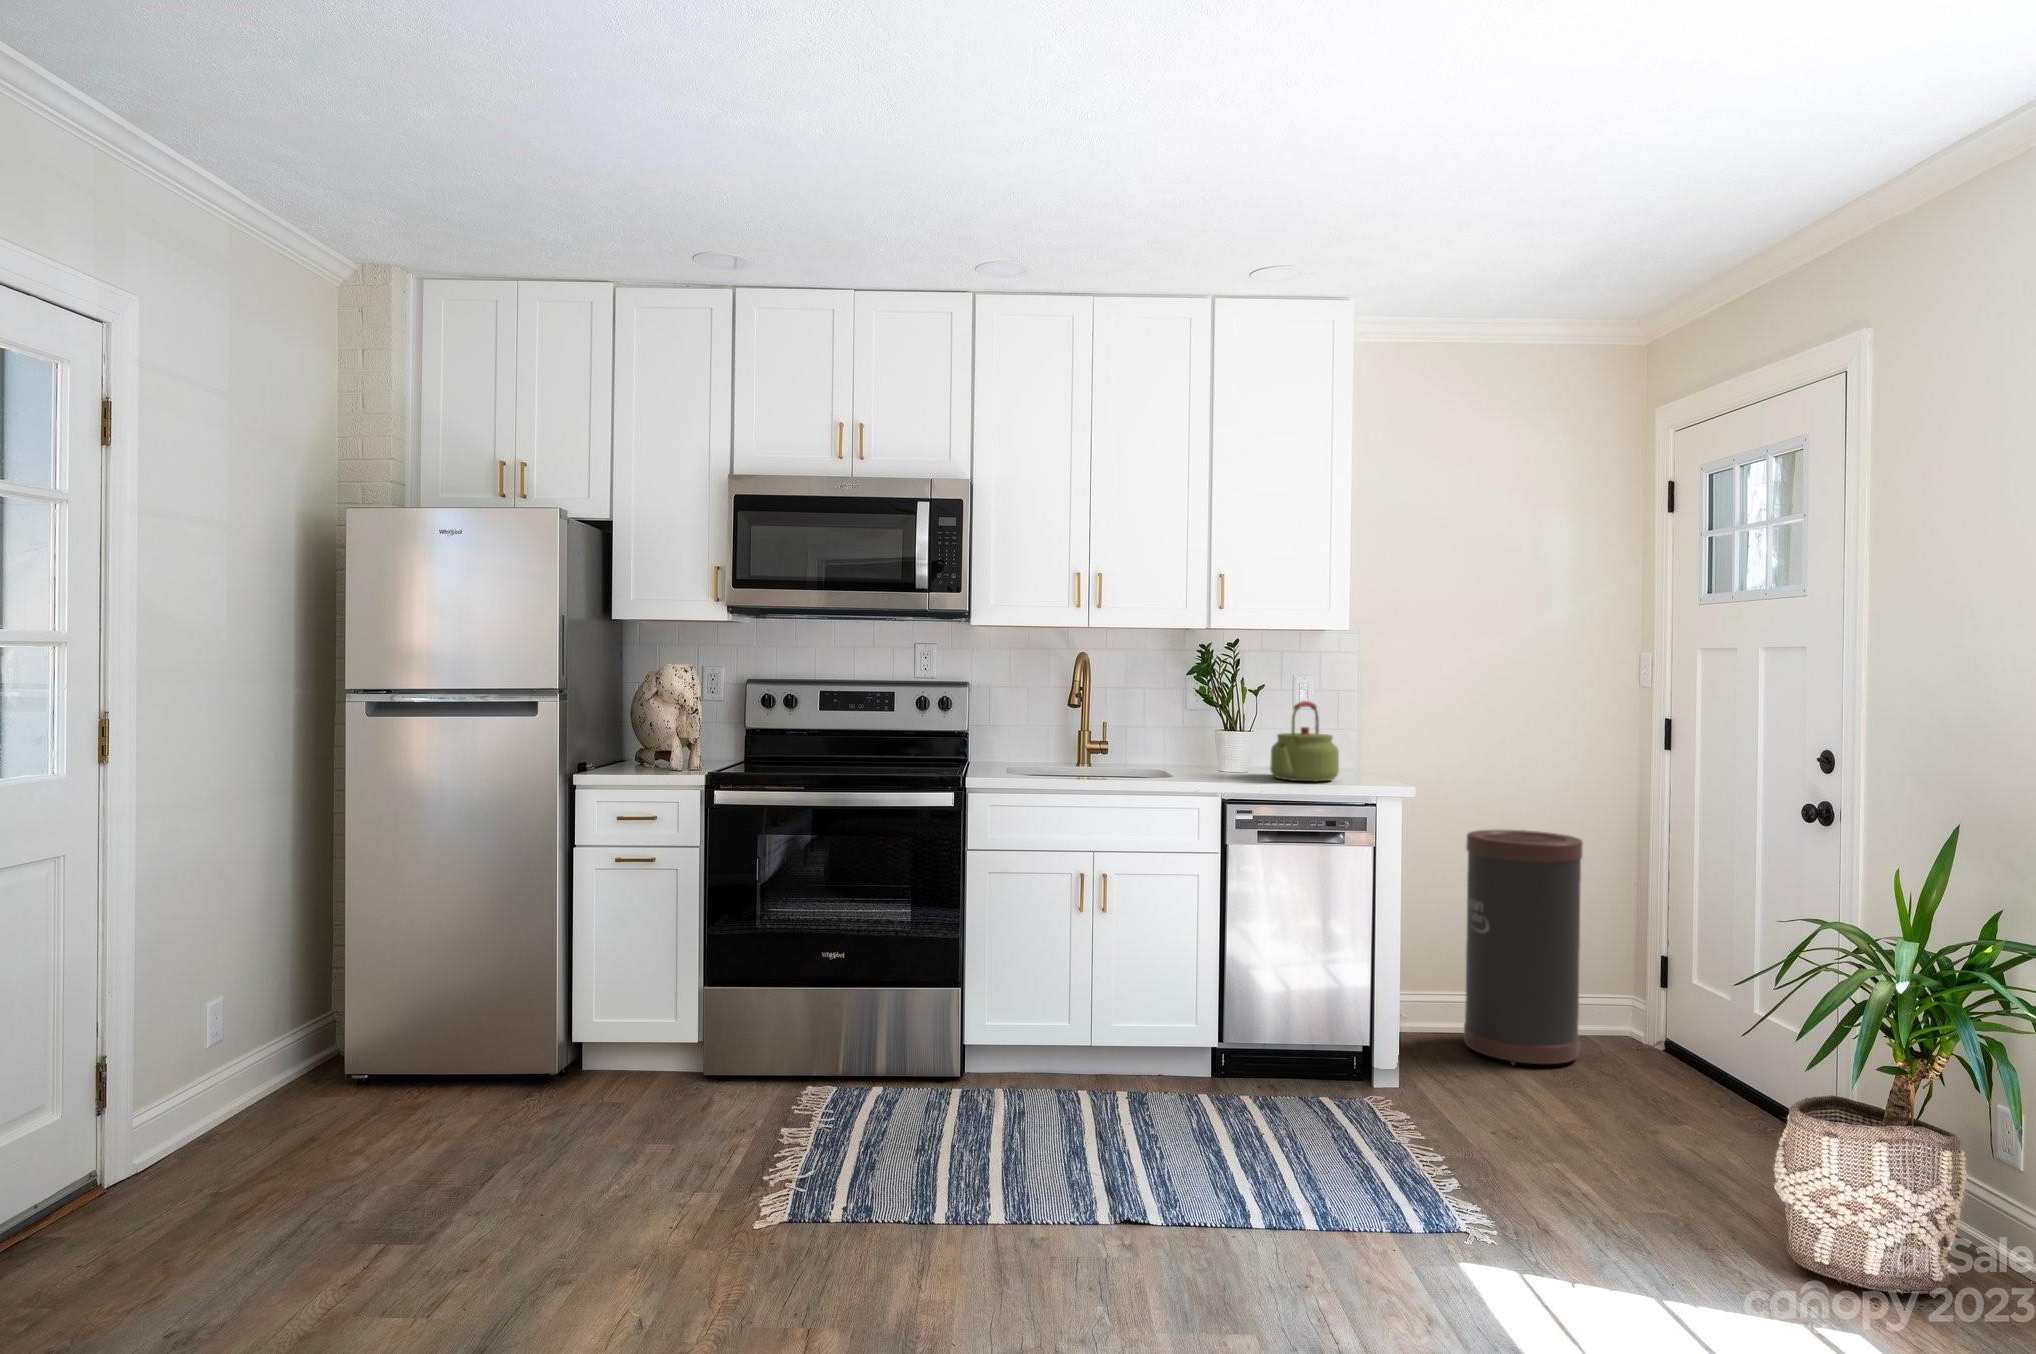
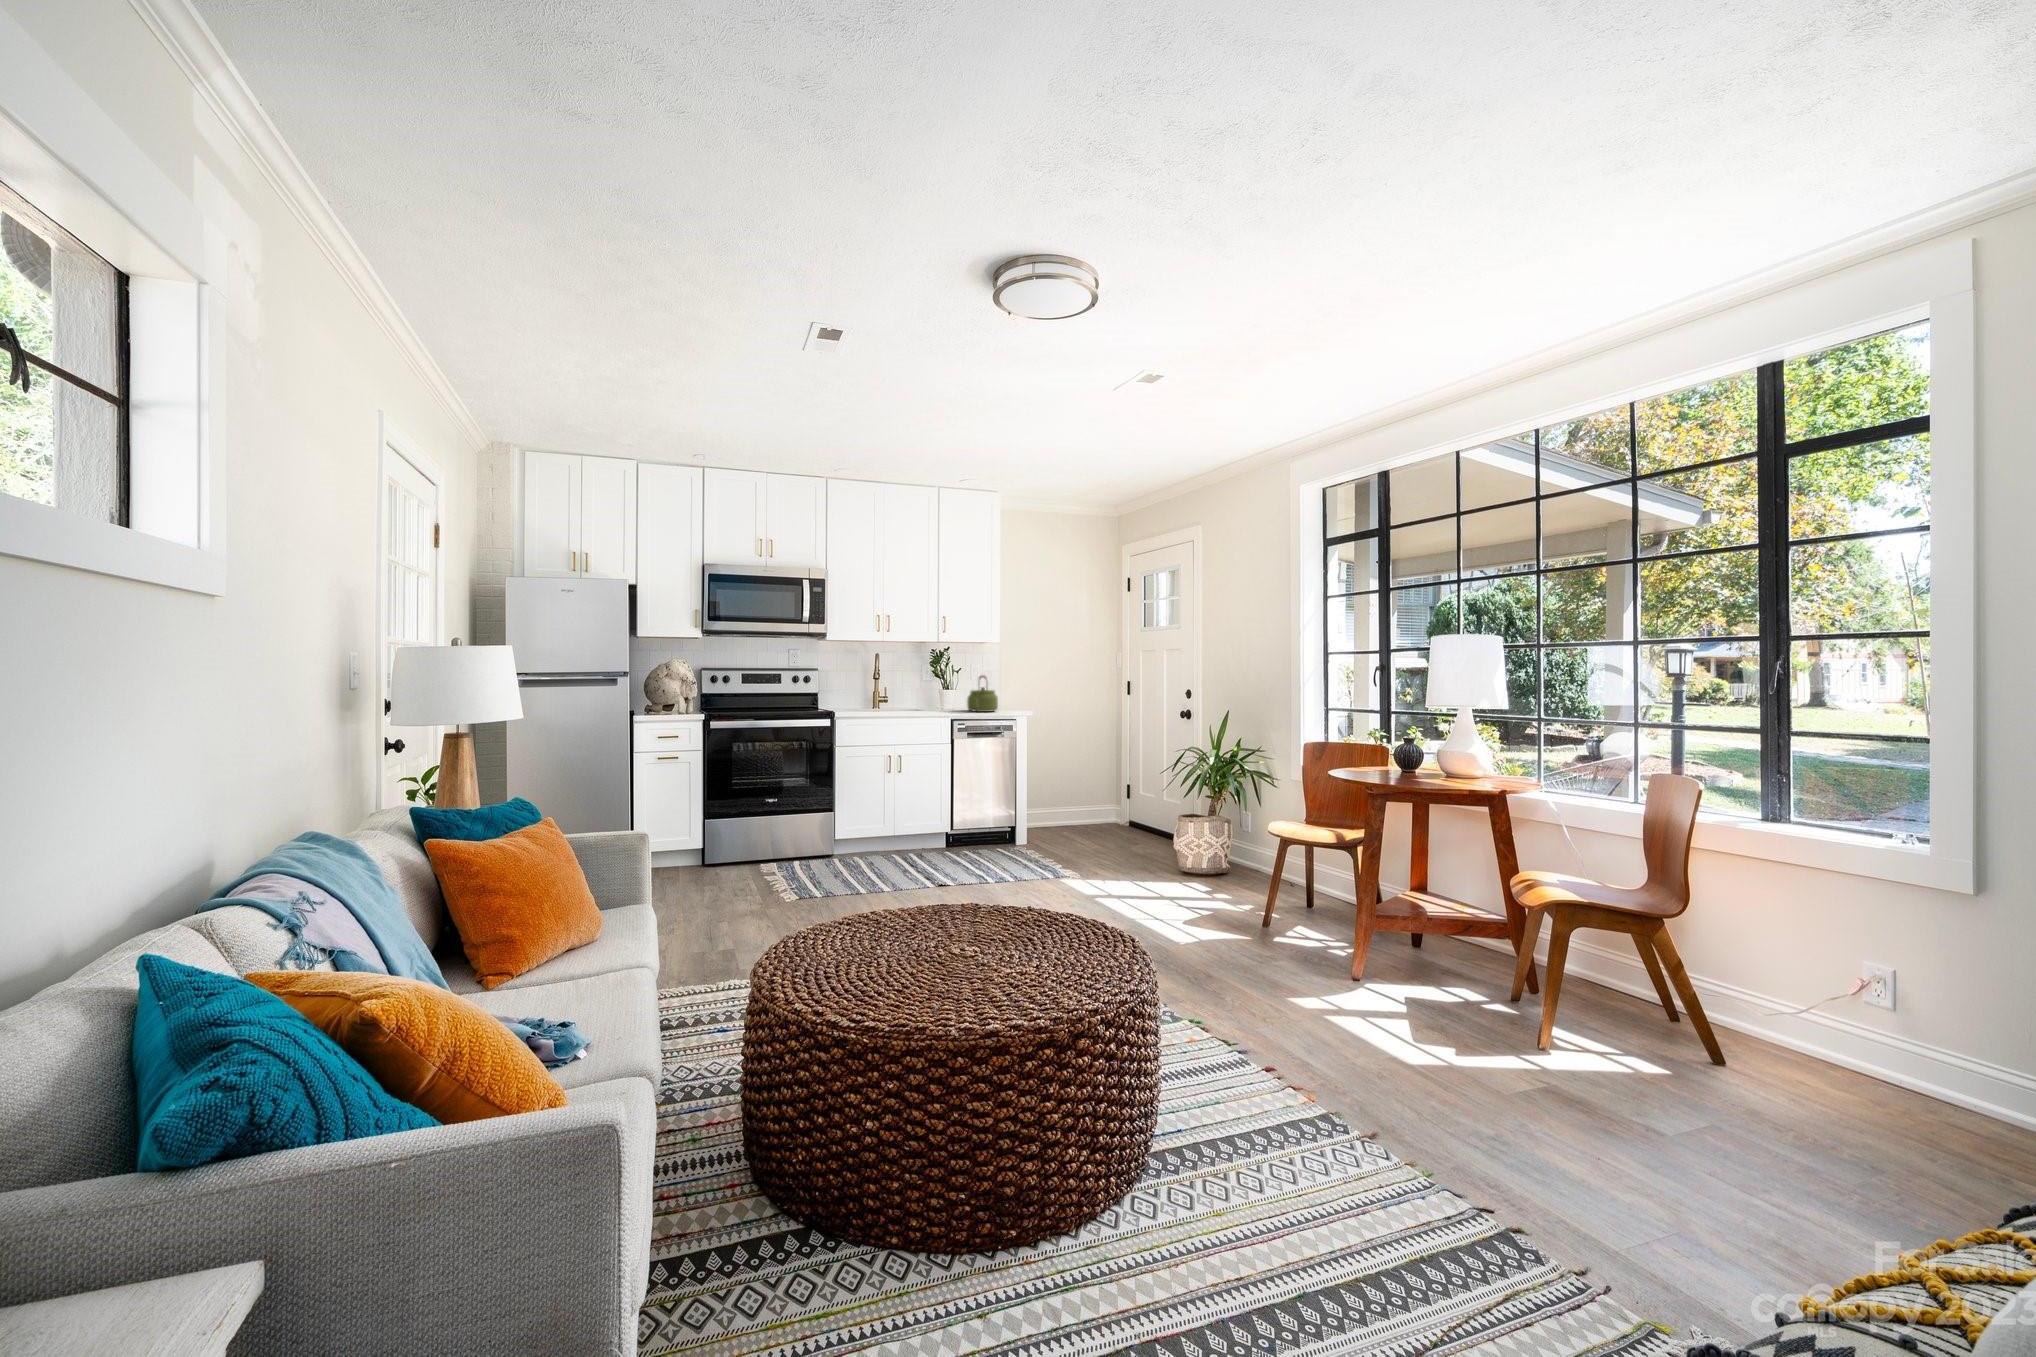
trash can: present [1464,830,1583,1065] -> none [1051,732,1098,834]

